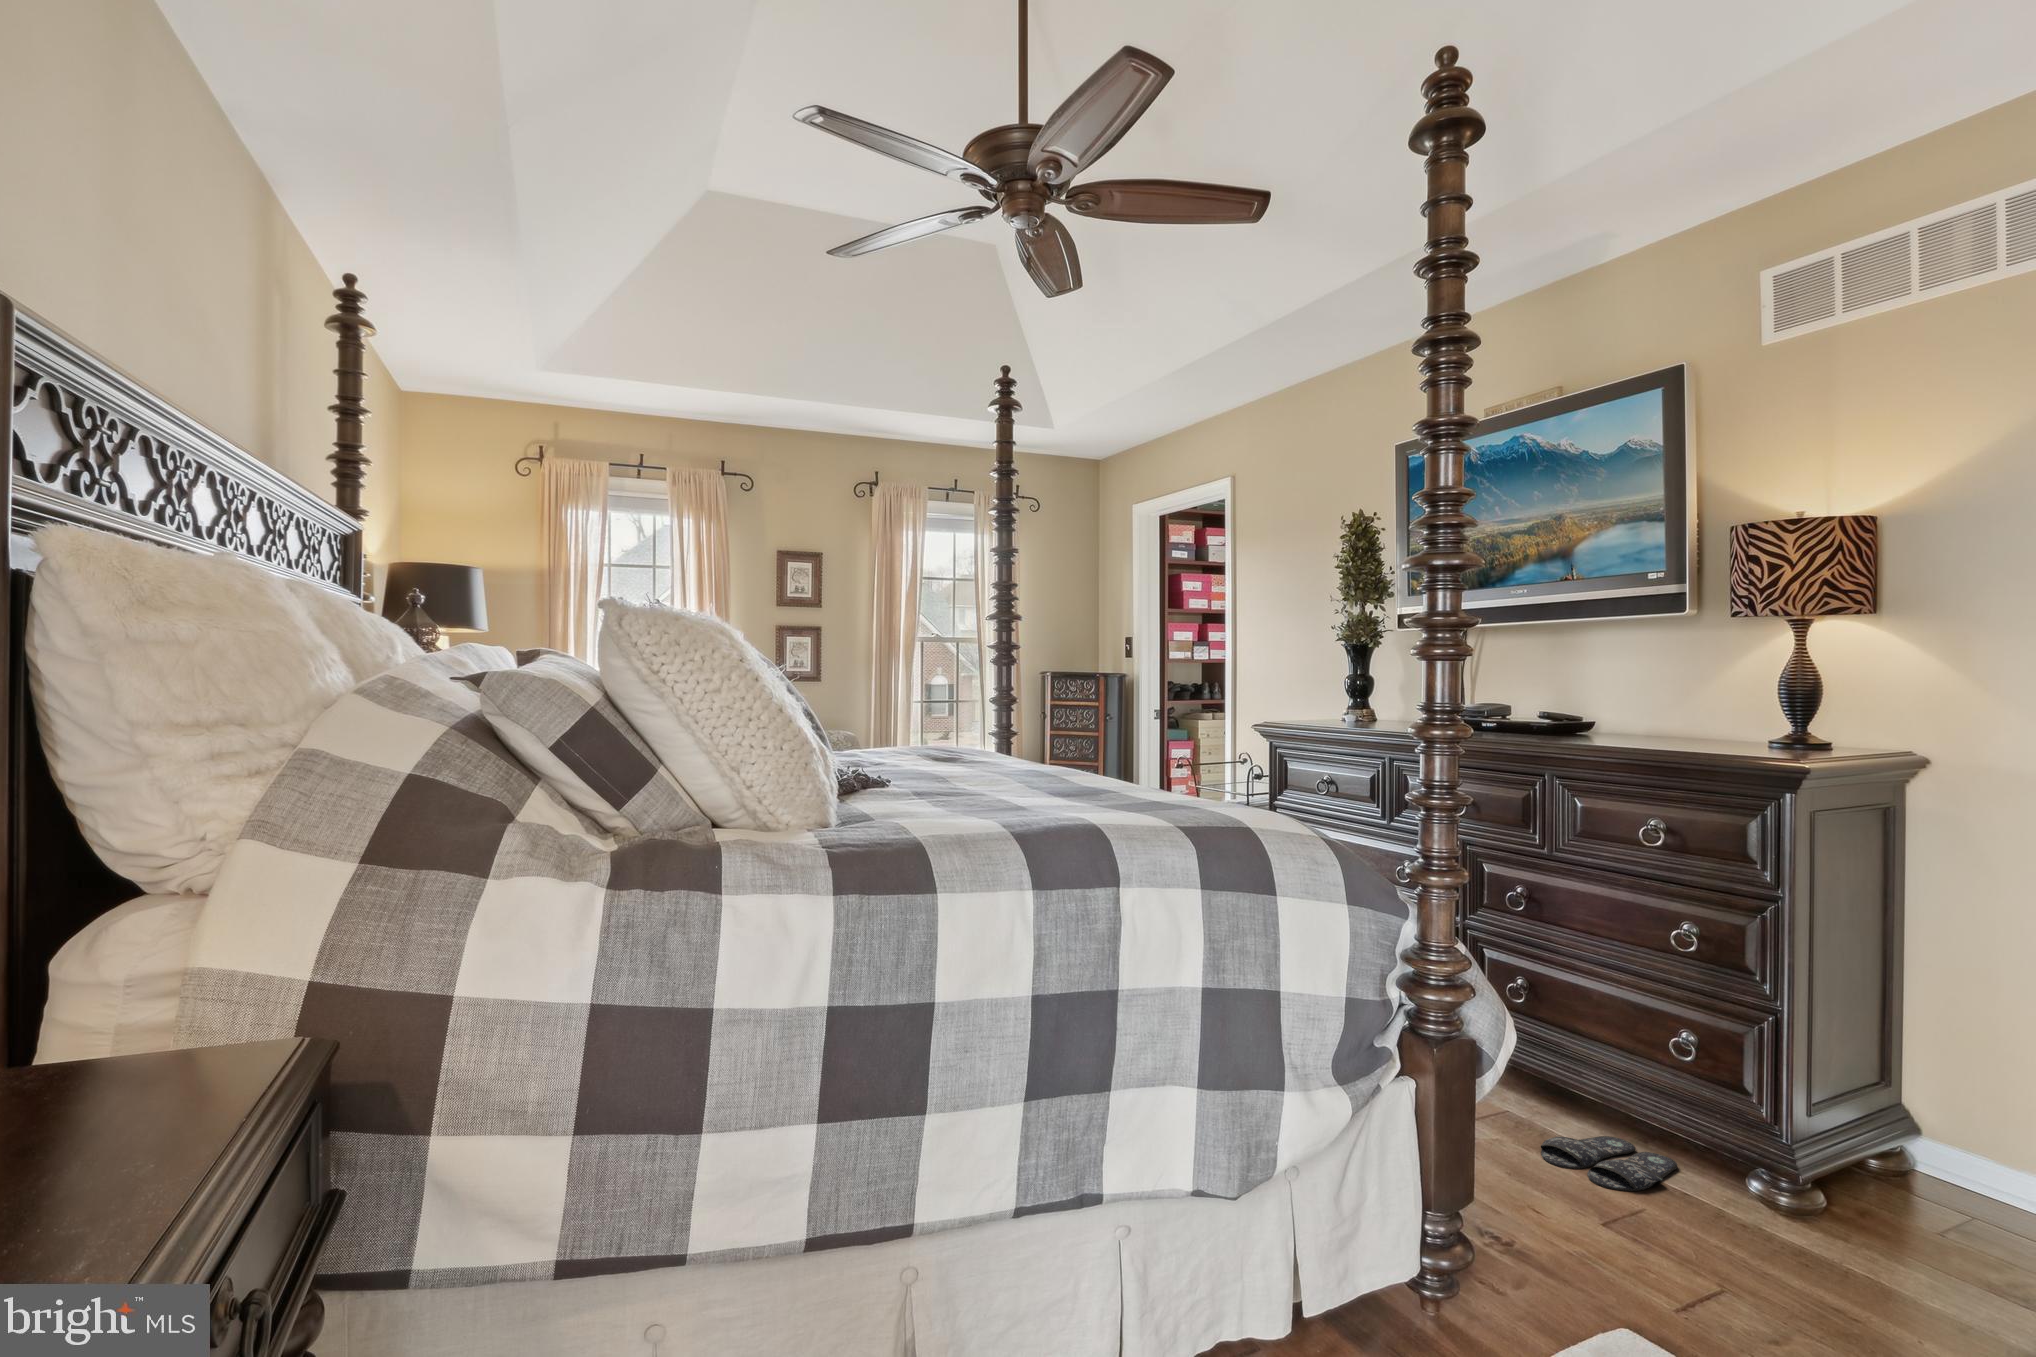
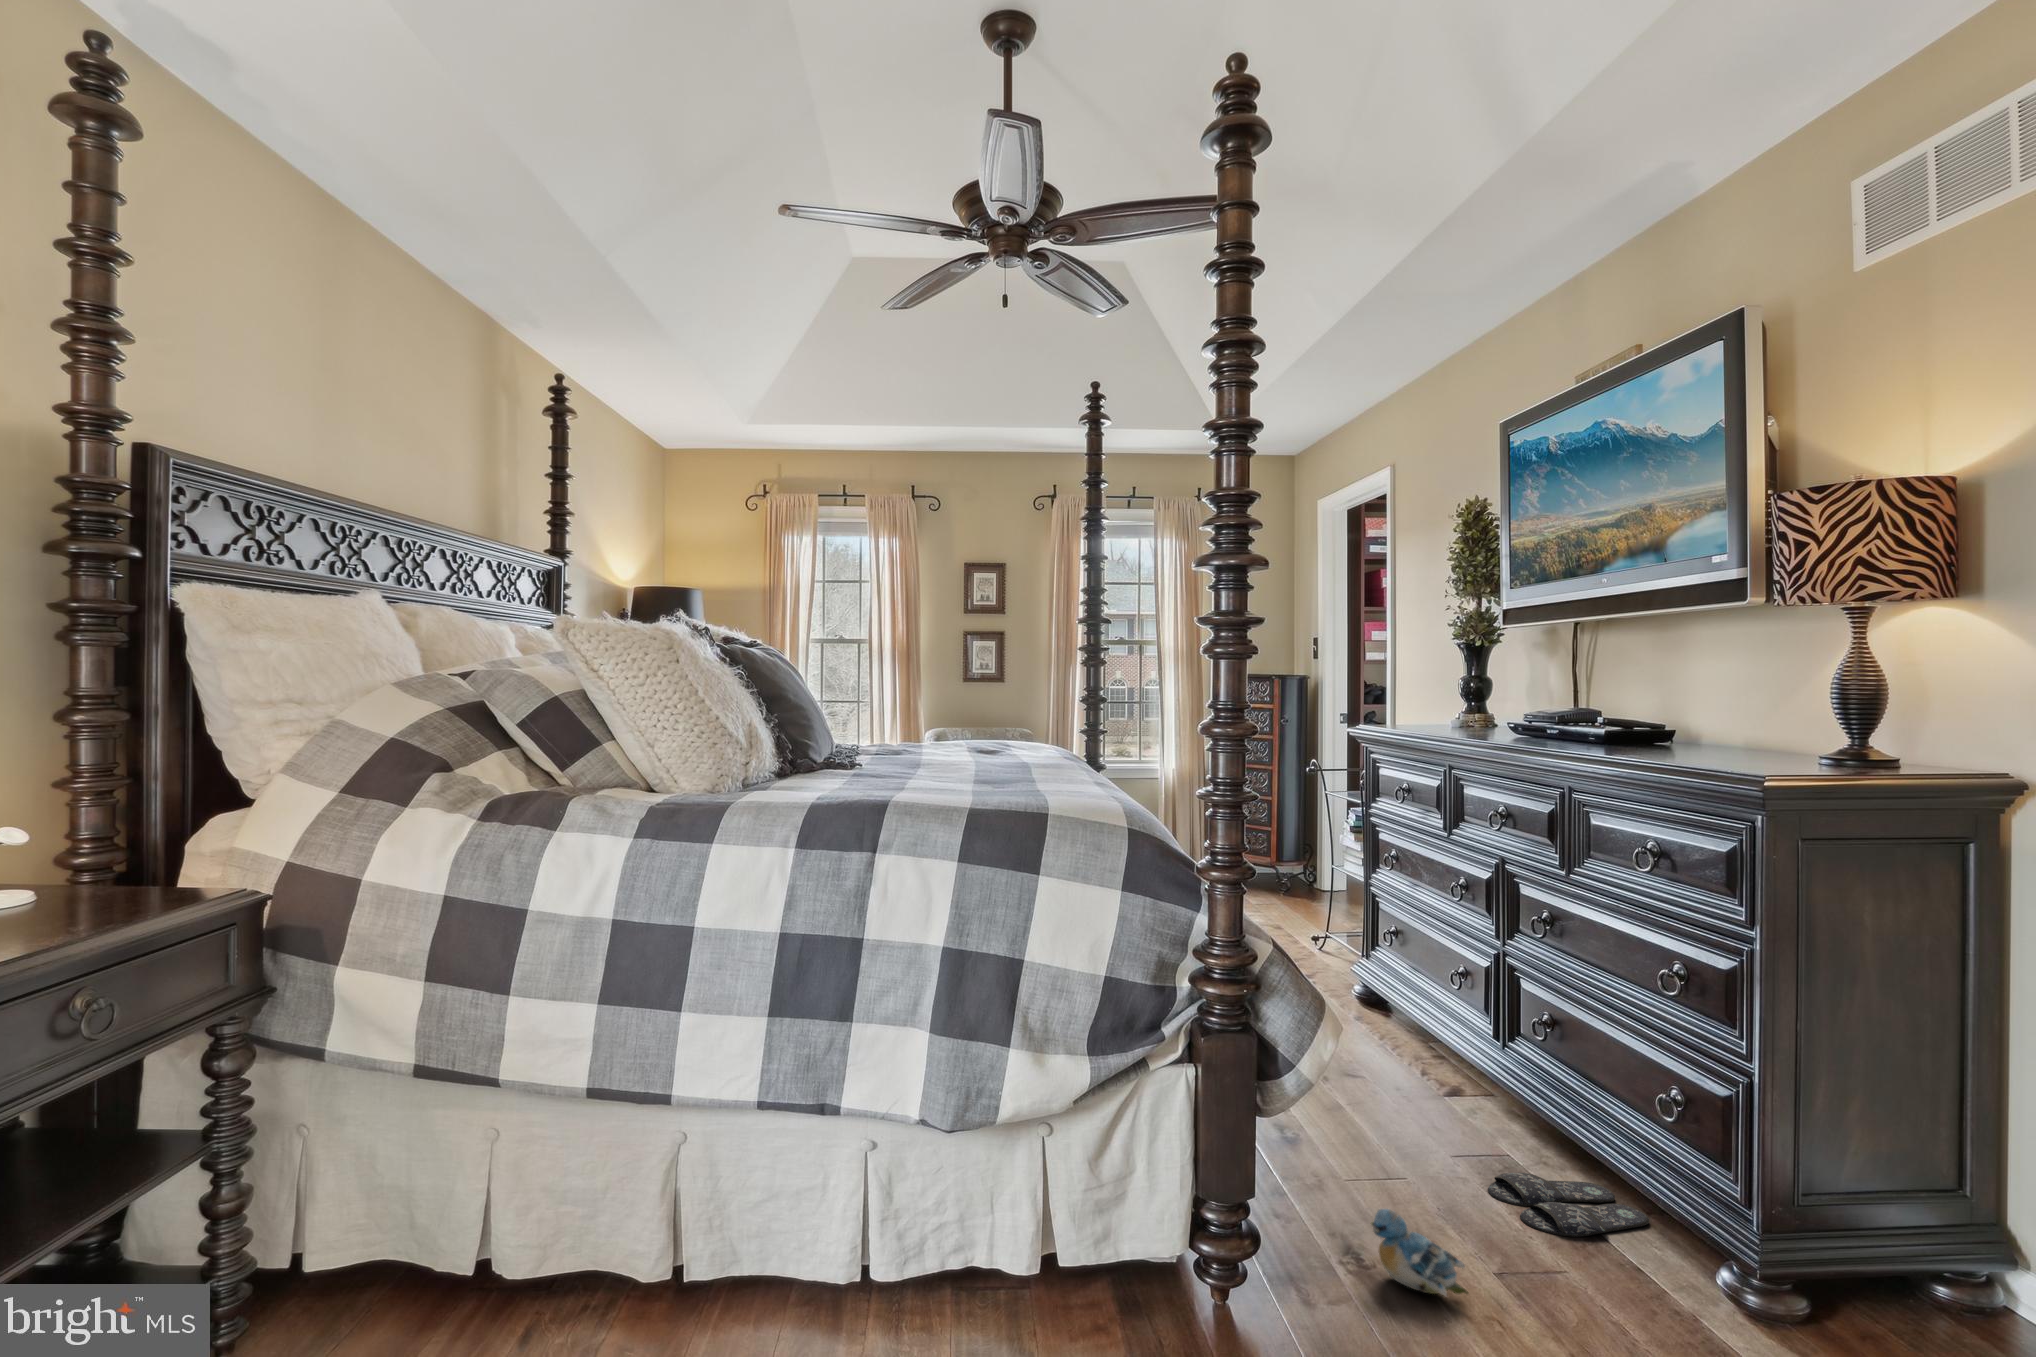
plush toy: none [1539,1198,1644,1275] -> present [1372,1209,1468,1296]

